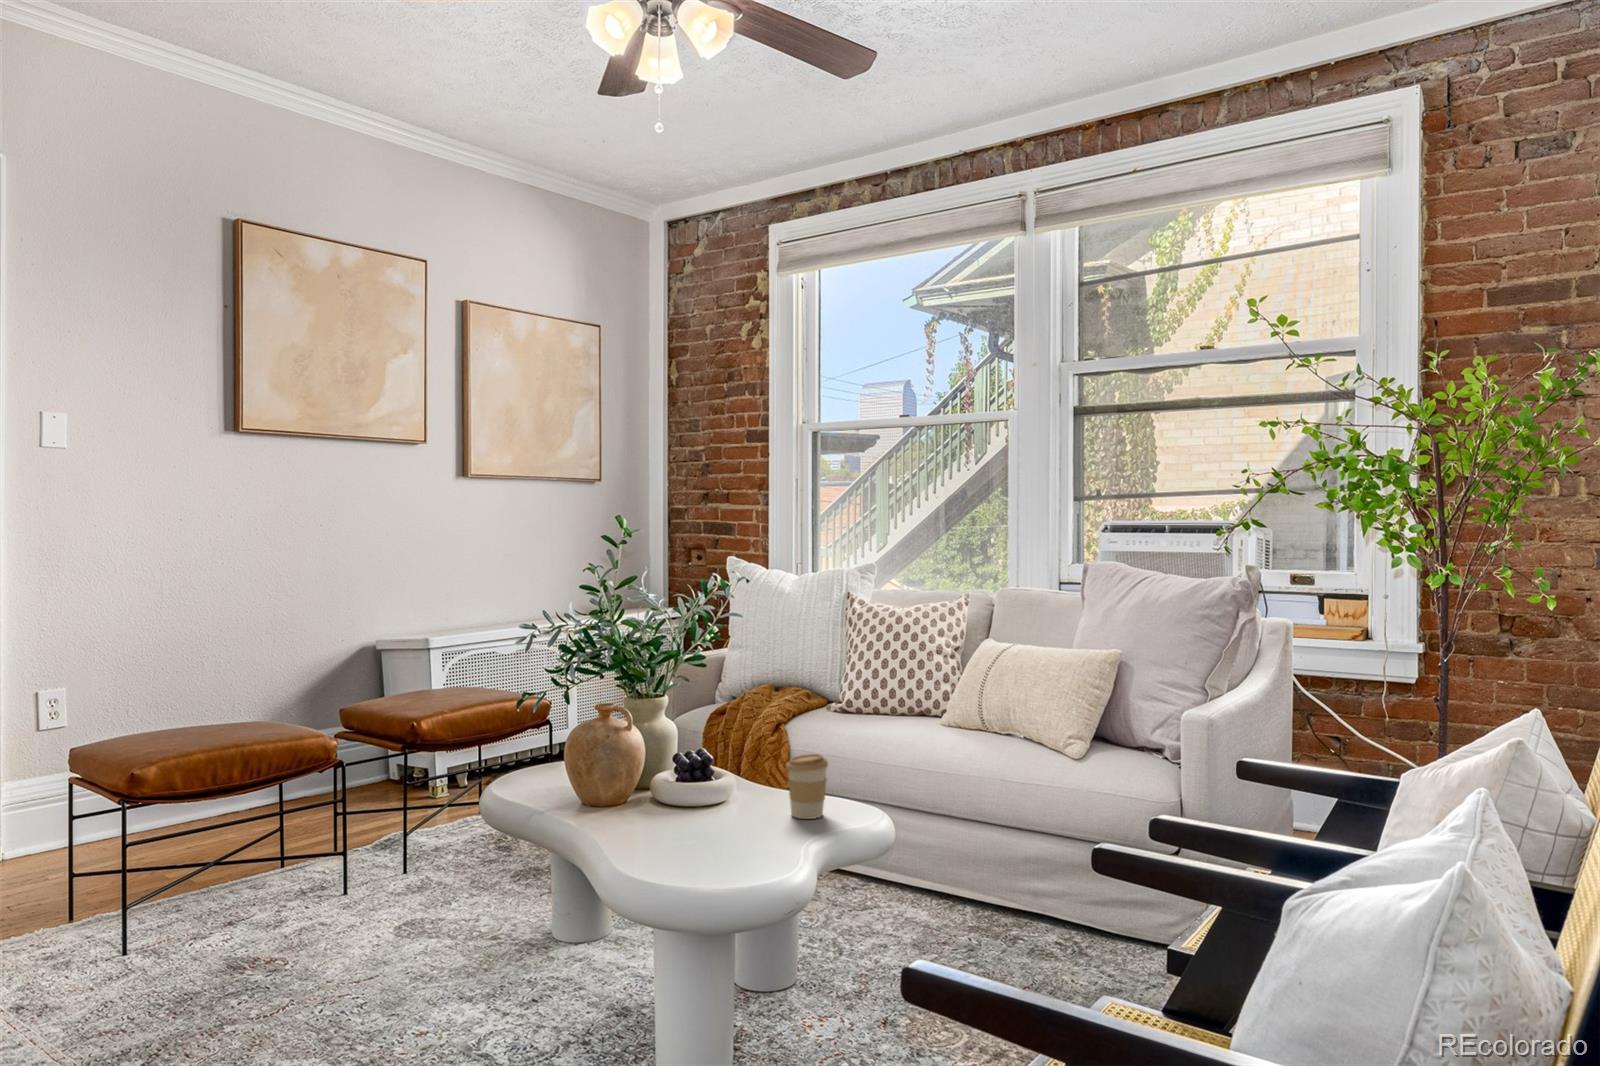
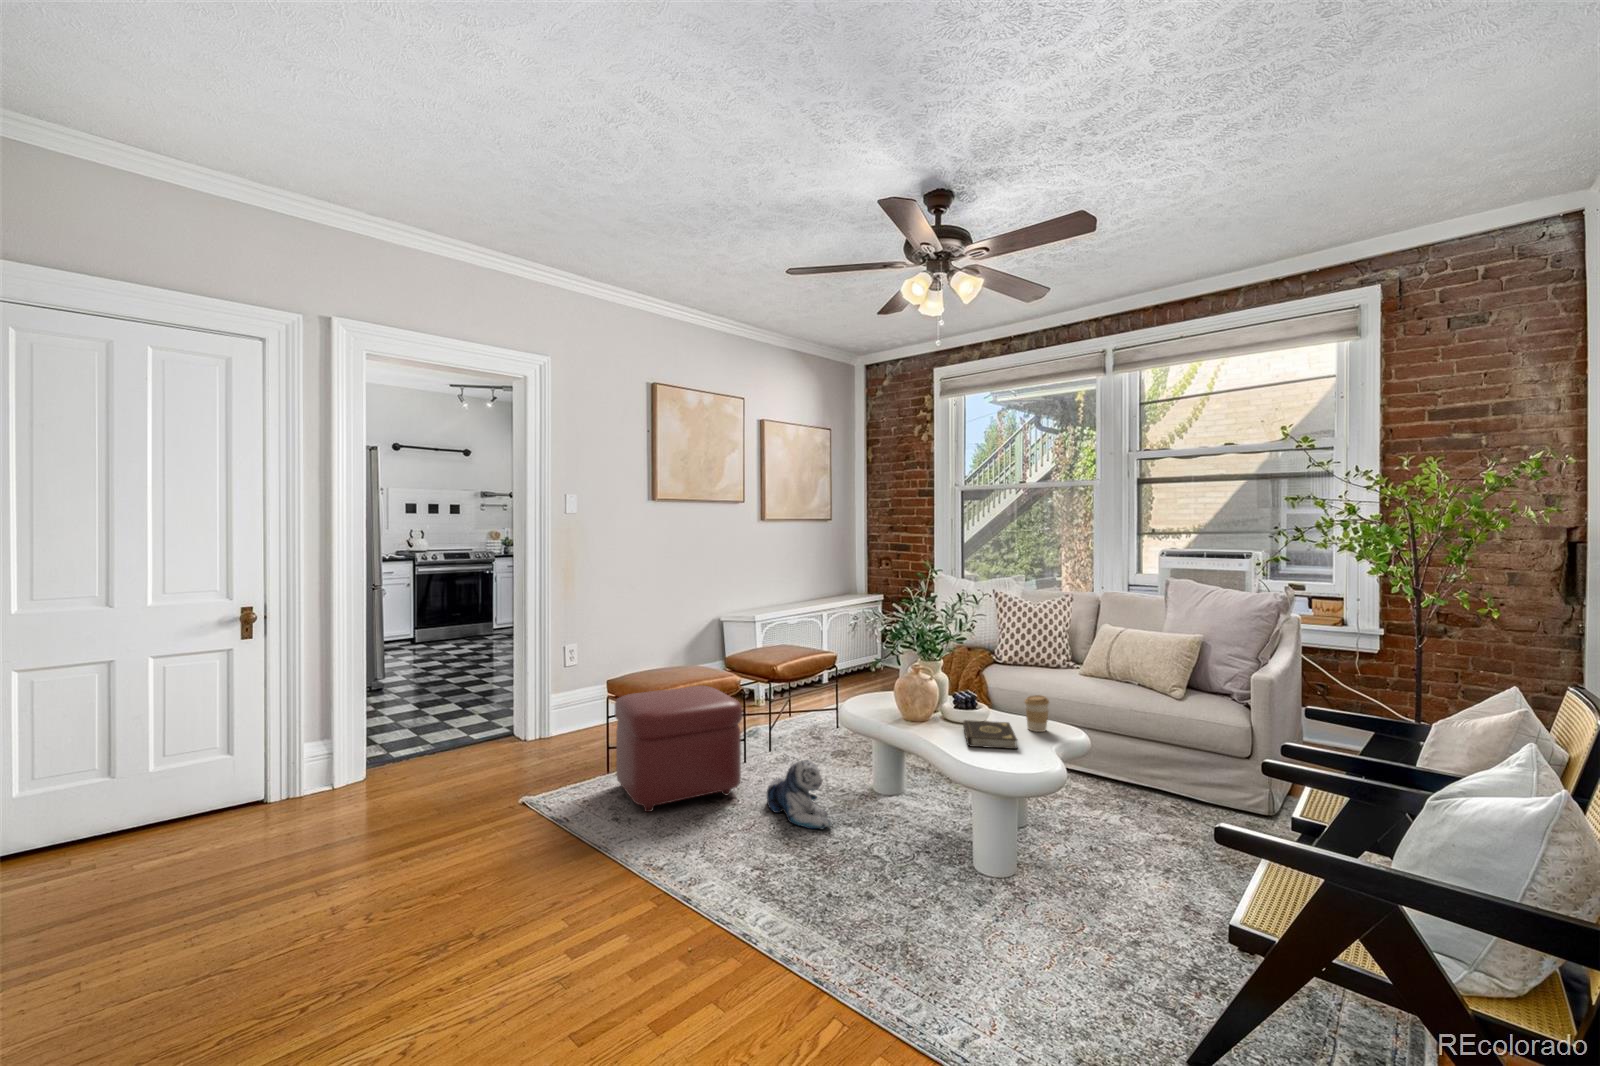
ottoman: none [36,757,293,1000] -> present [615,686,742,812]
book: none [654,802,755,850] -> present [963,720,1017,749]
plush toy: none [321,886,427,1016] -> present [767,760,831,829]

